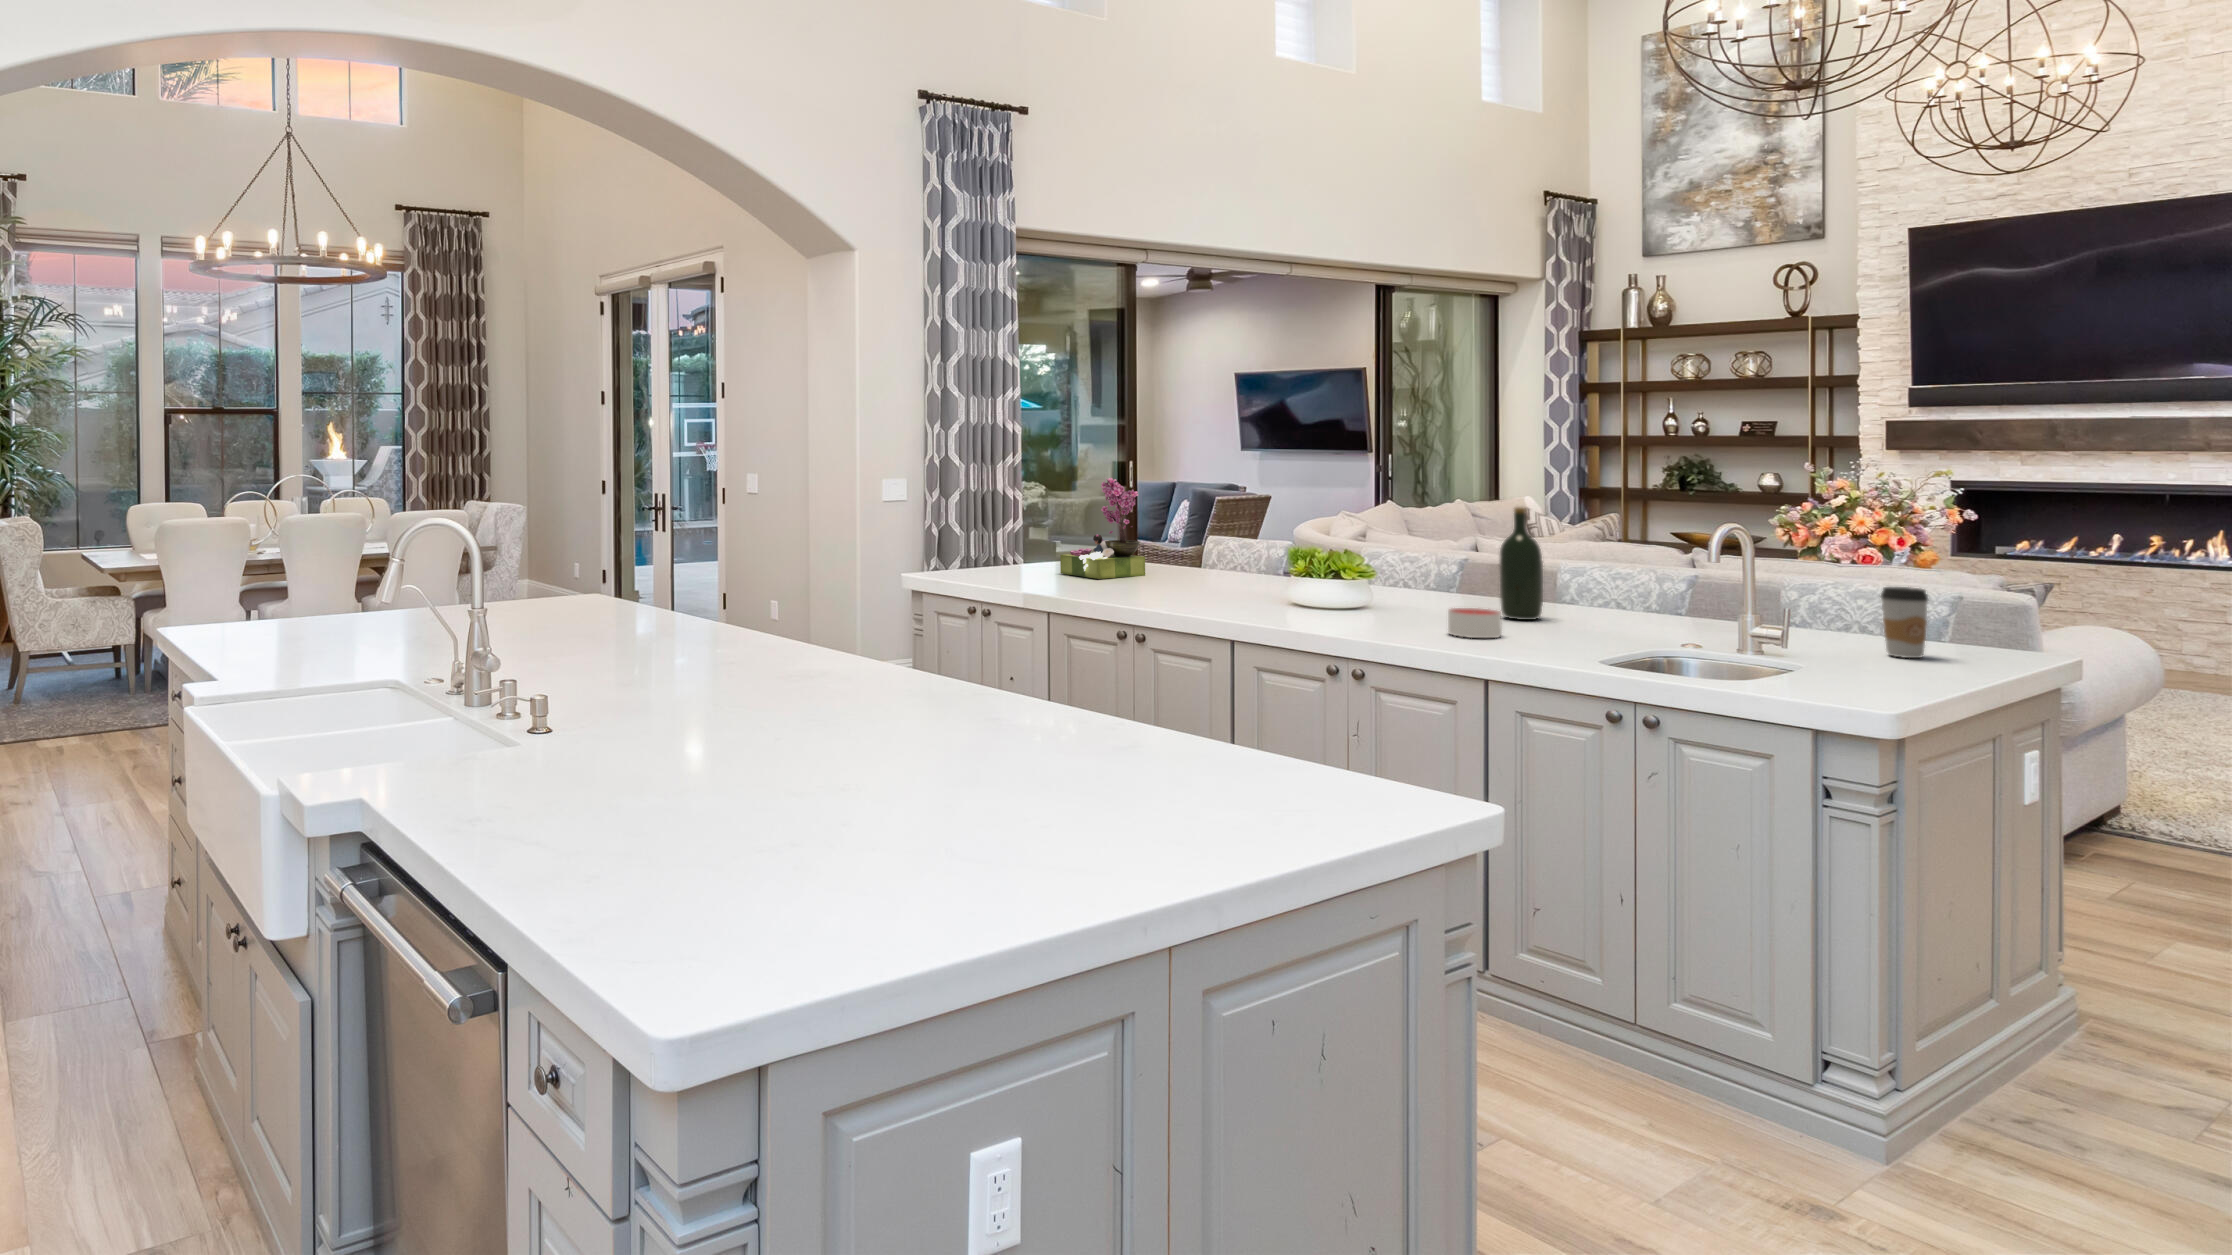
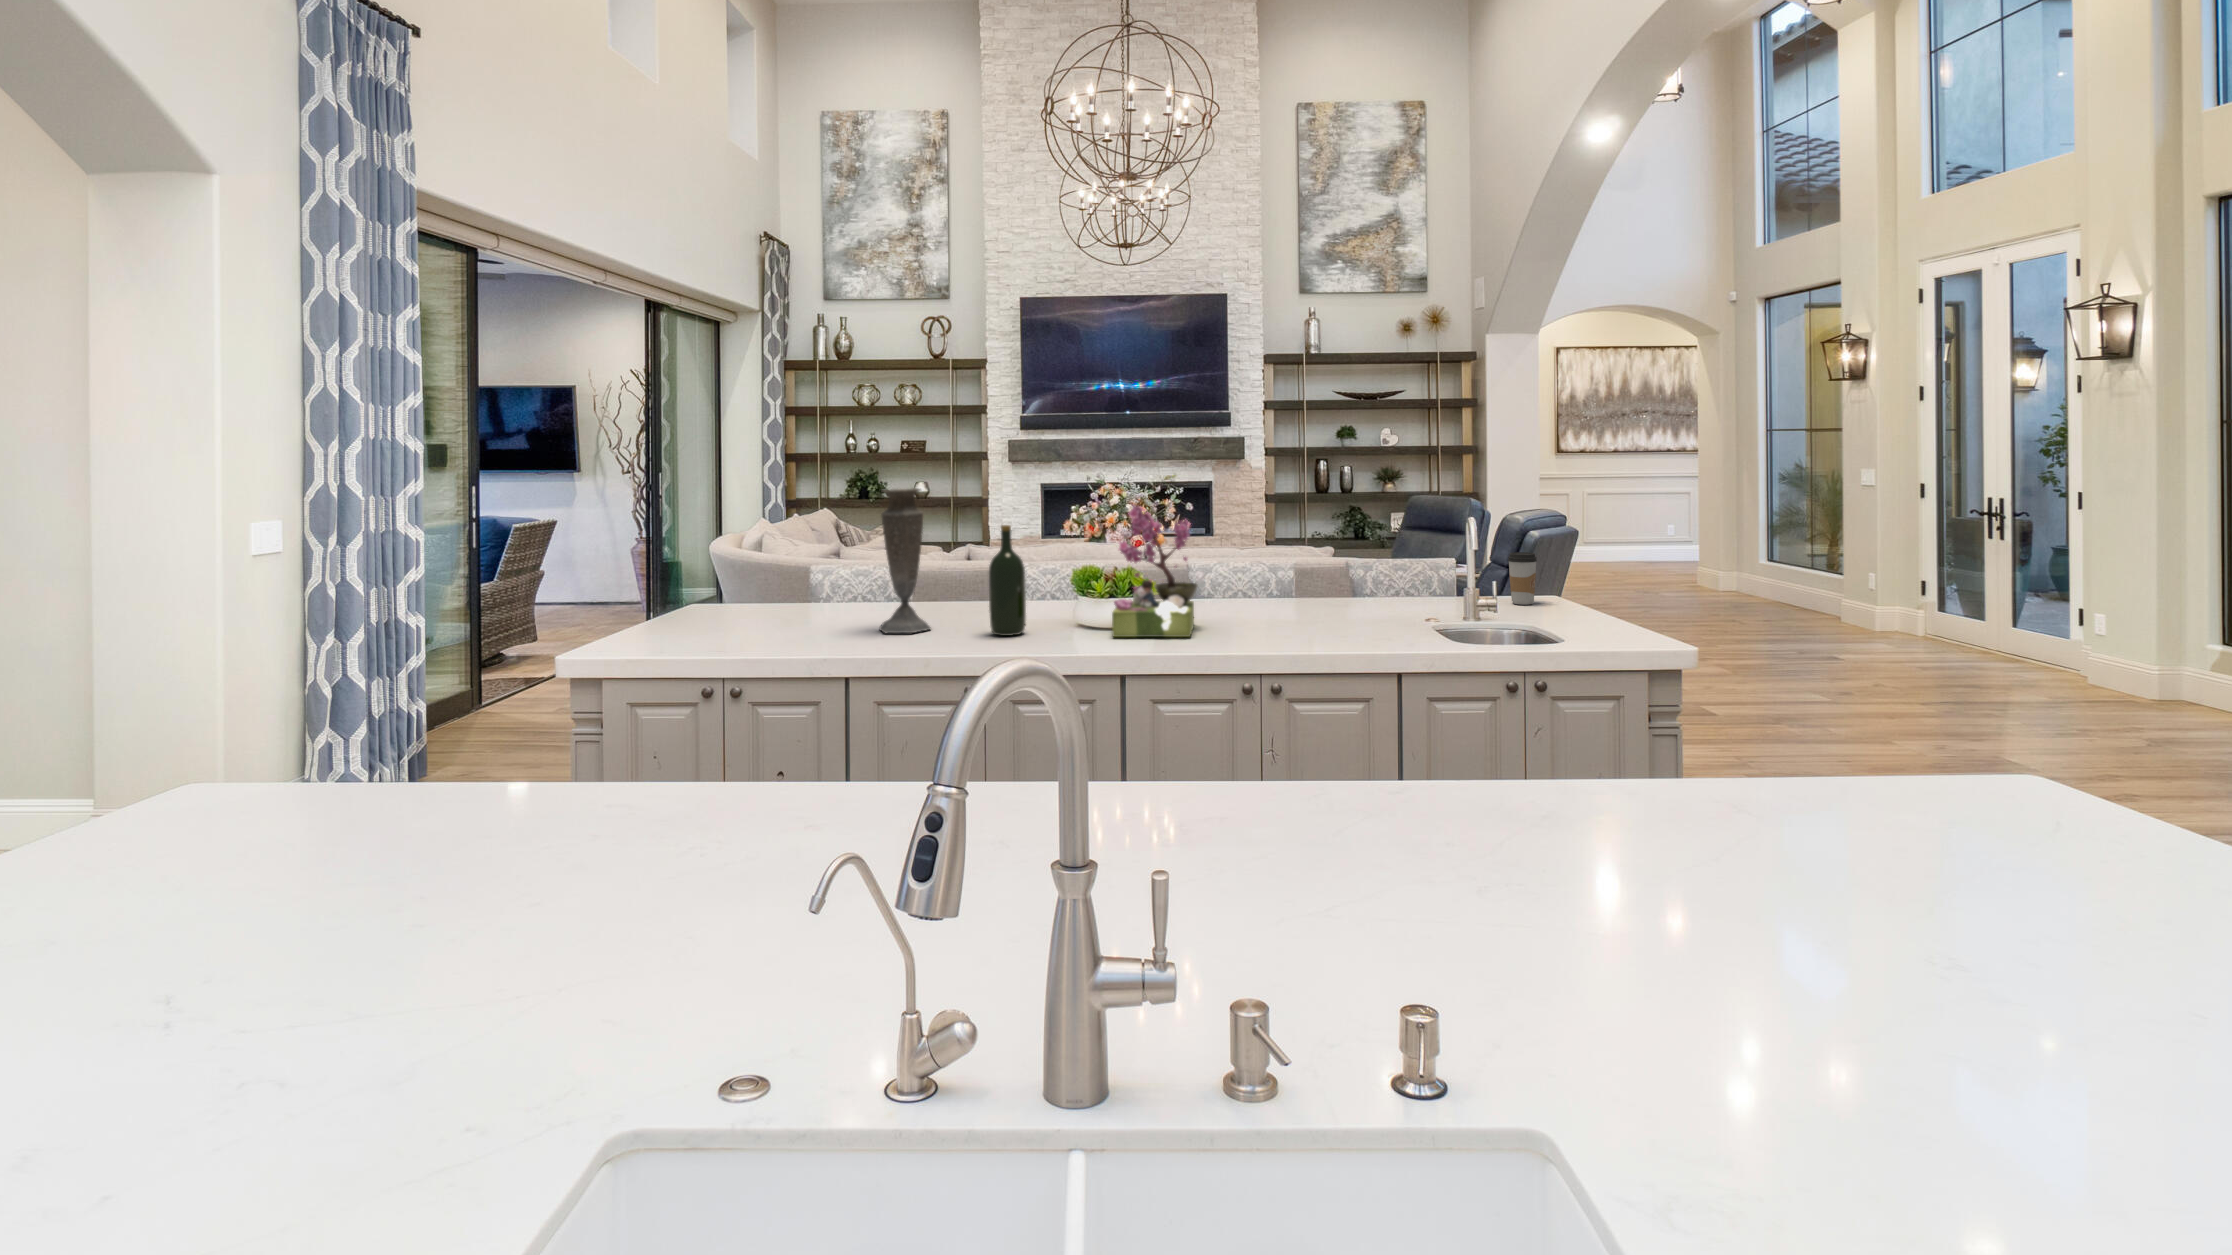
vase: none [1169,466,1218,591] -> present [879,488,931,633]
flower arrangement: present [1060,478,1145,579] -> present [1112,504,1198,637]
wine bottle: present [1500,507,1543,620] -> present [989,525,1026,636]
candle: present [1448,608,1502,638] -> none [1270,608,1315,637]

